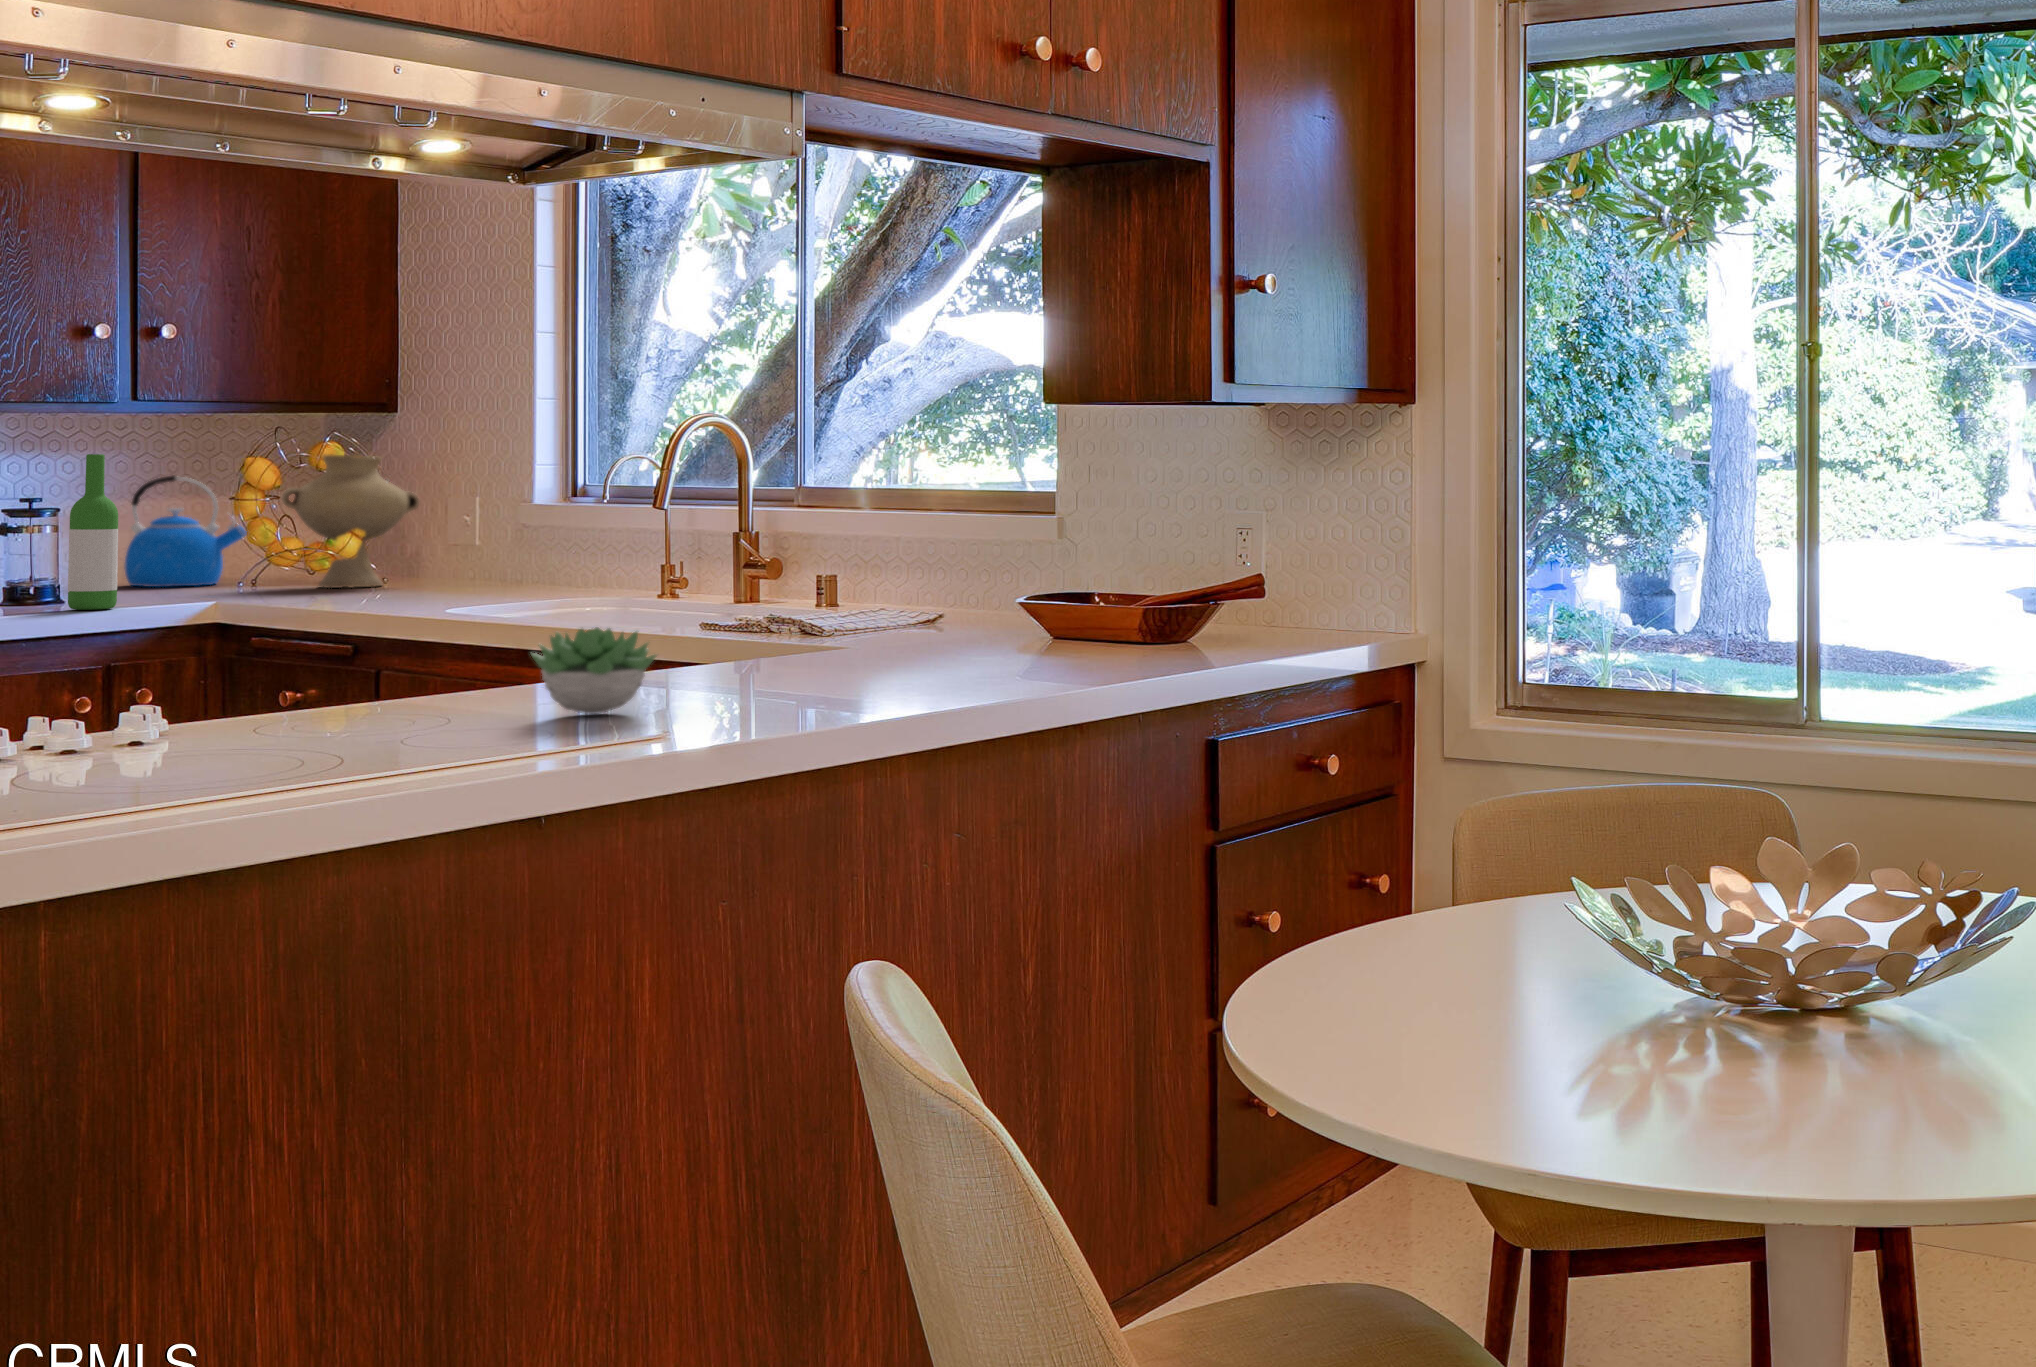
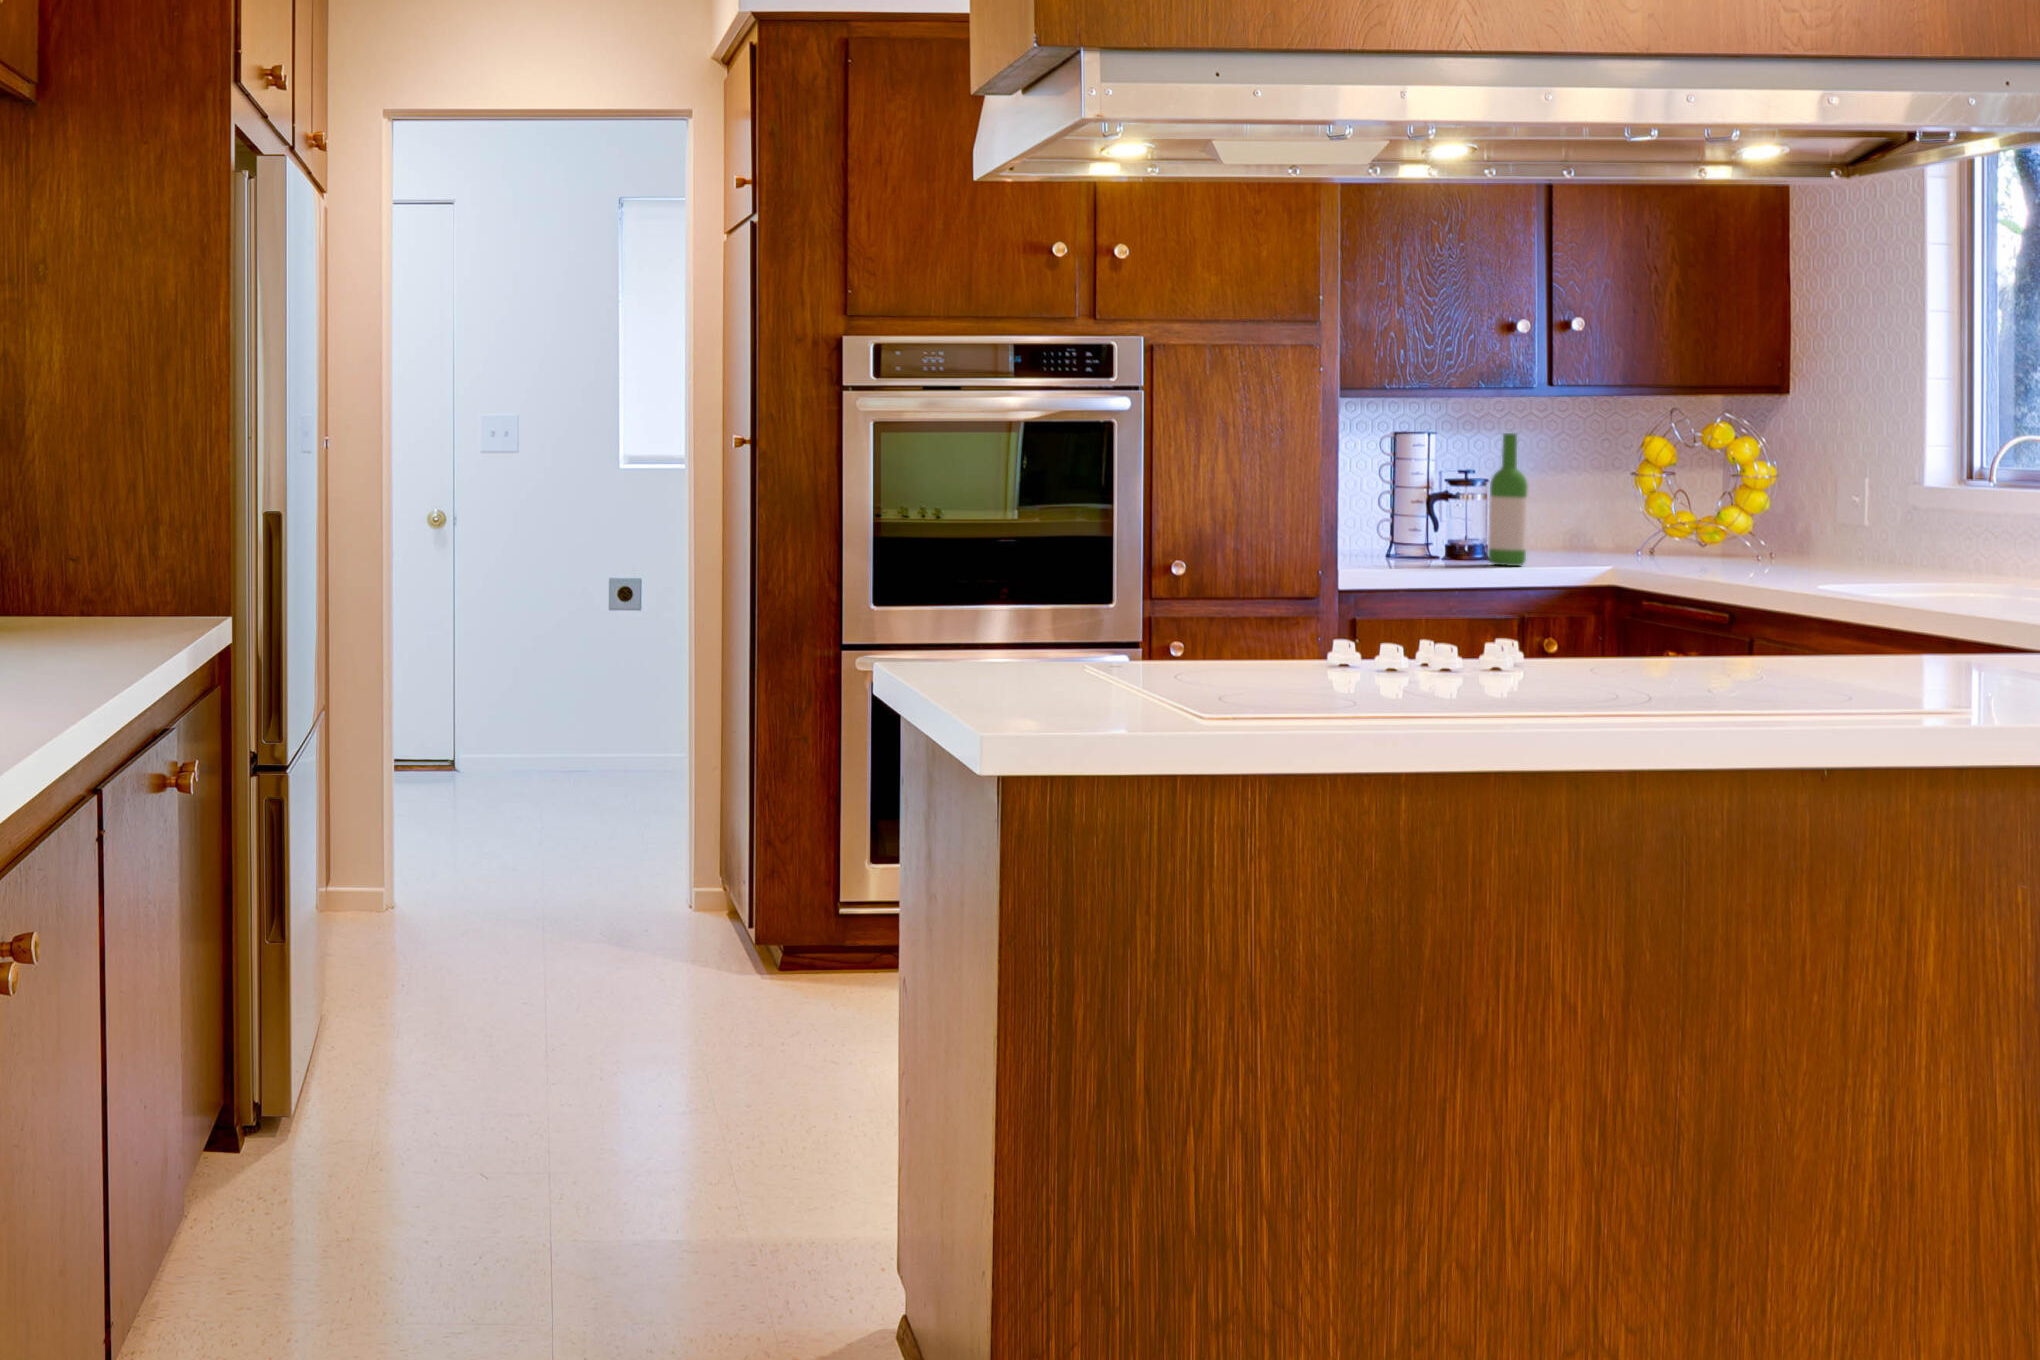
vase: present [282,454,419,588] -> none [1673,434,1807,563]
kettle: present [124,476,246,587] -> none [1542,452,1645,551]
succulent plant: present [532,627,657,714] -> none [1831,614,1969,700]

